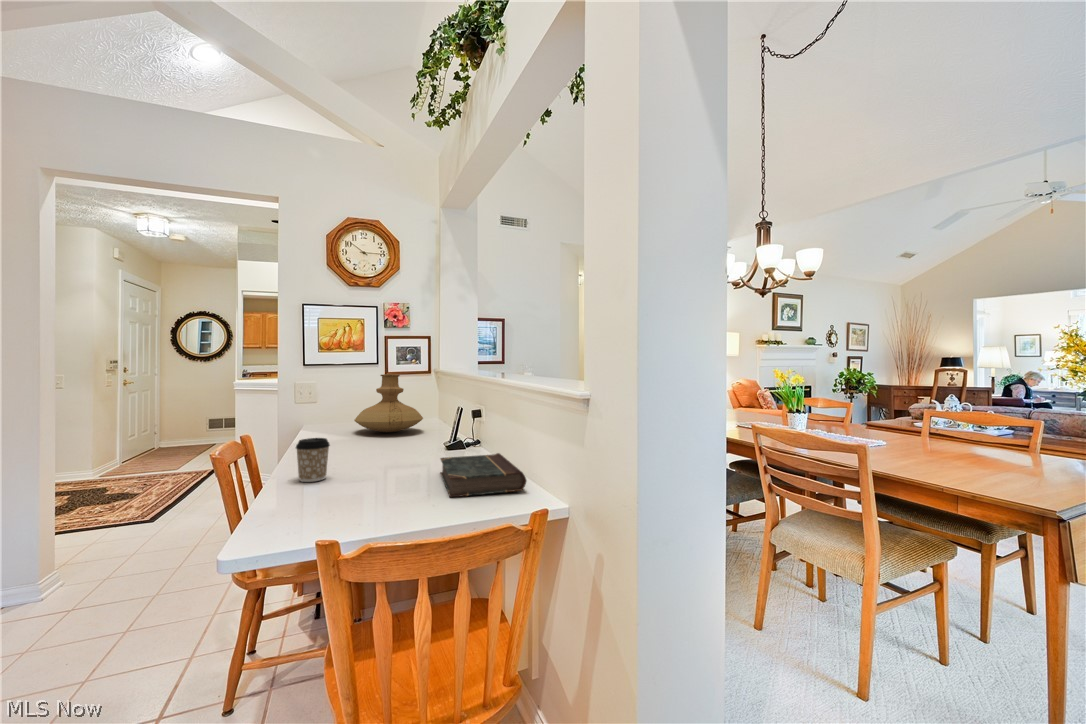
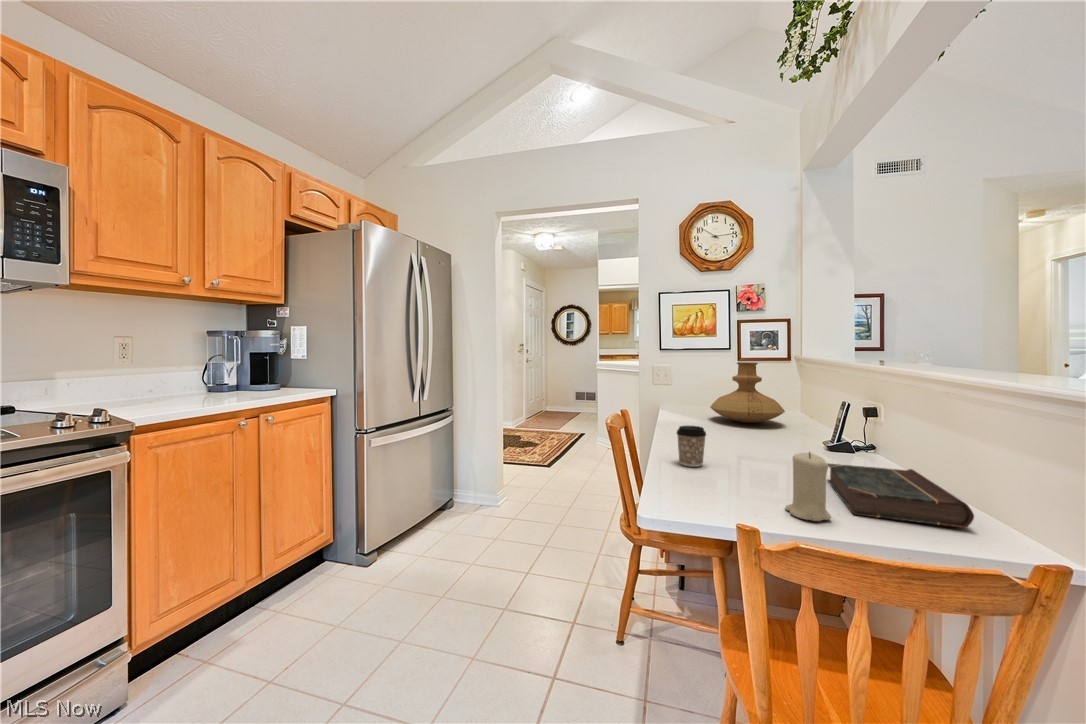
candle: none [393,447,430,510] -> present [785,452,831,521]

